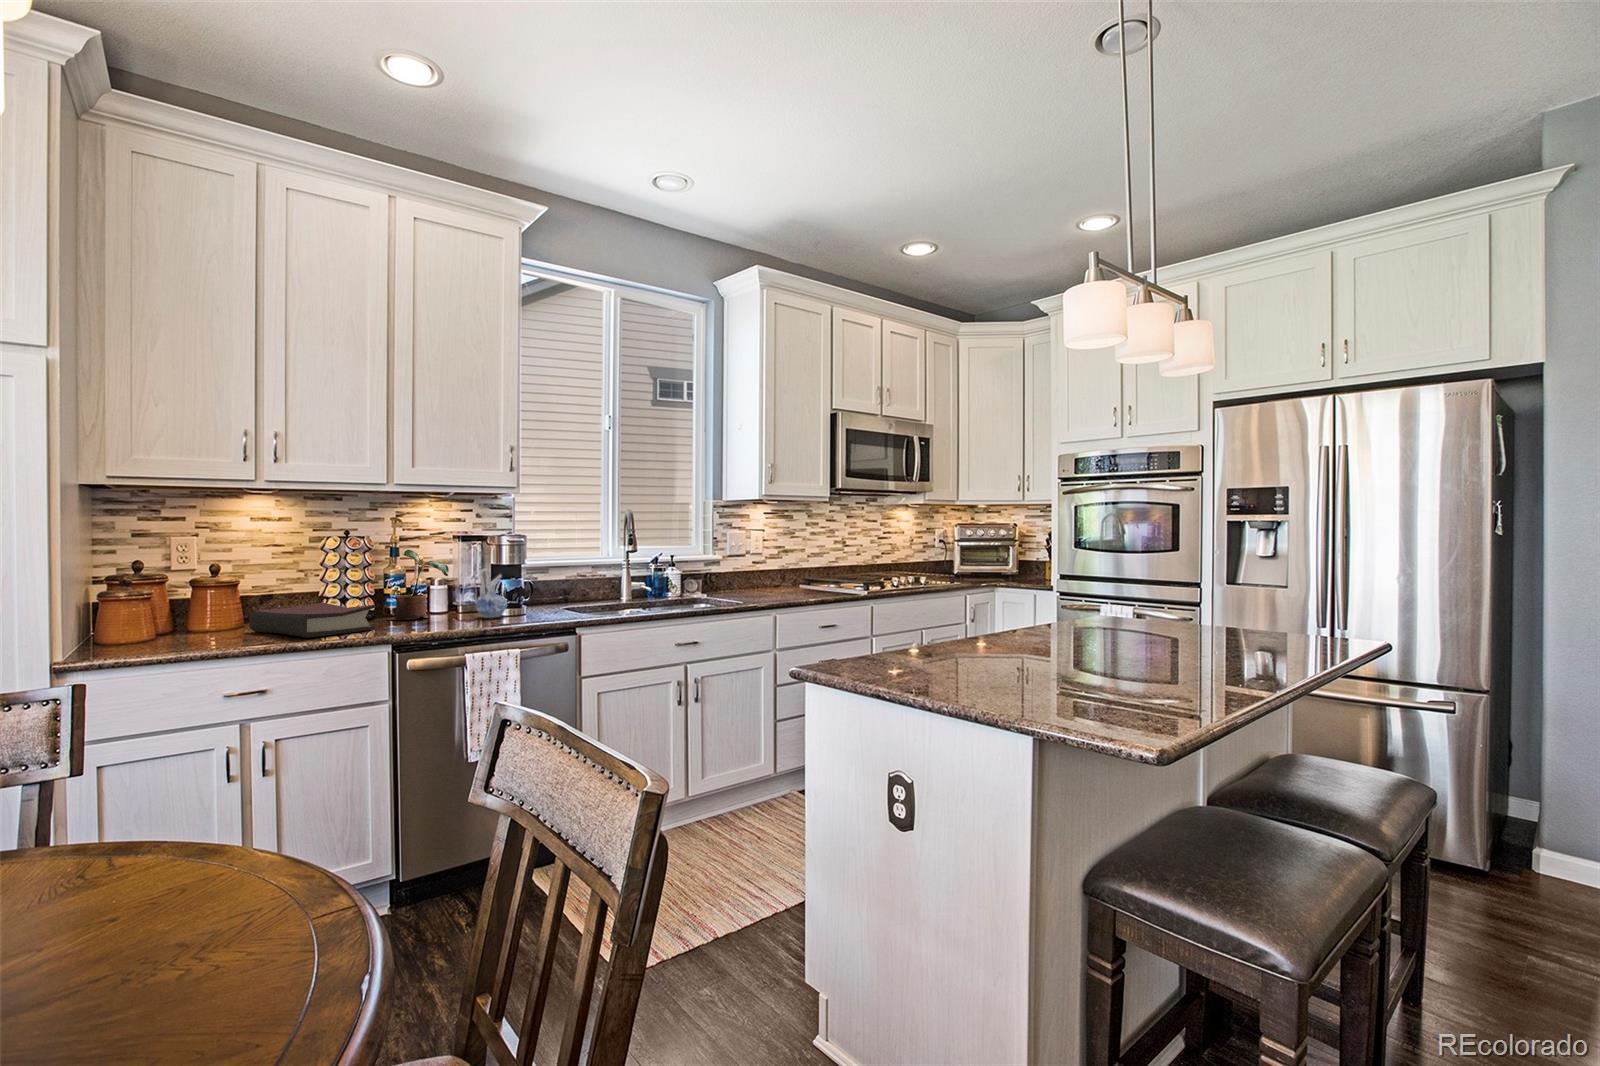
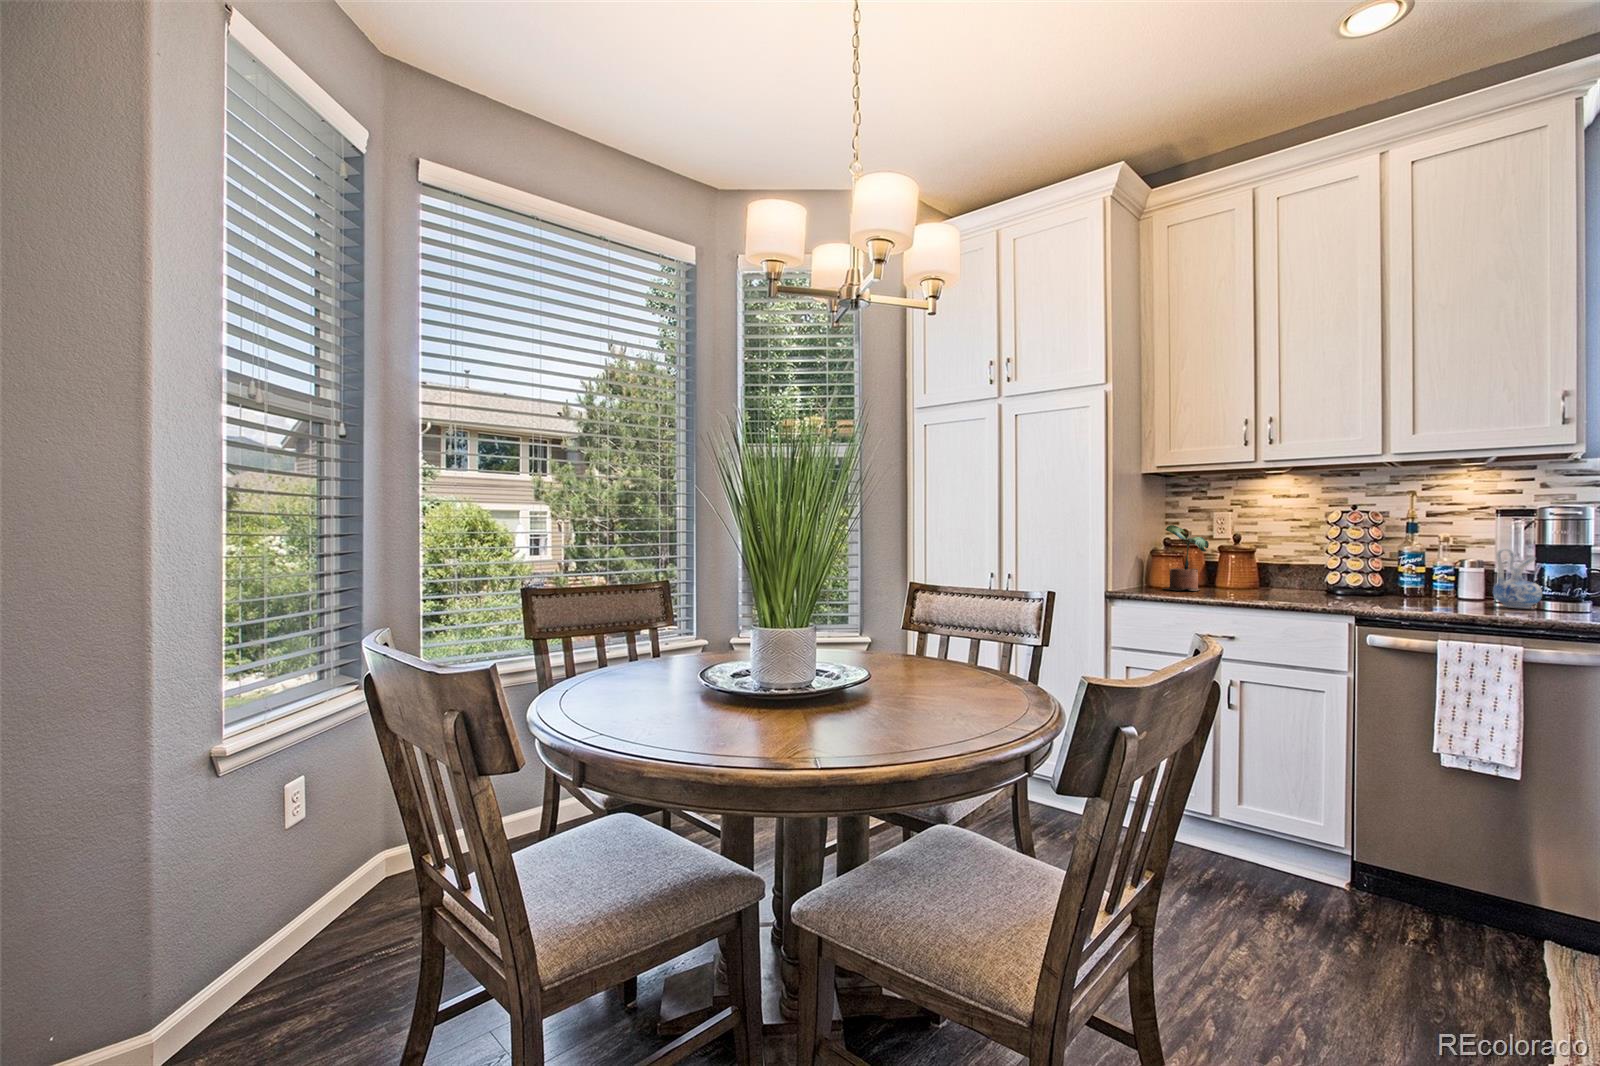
potted plant: present [389,550,449,620] -> present [1163,525,1209,591]
hardback book: present [249,603,375,638] -> none [1248,573,1350,601]

